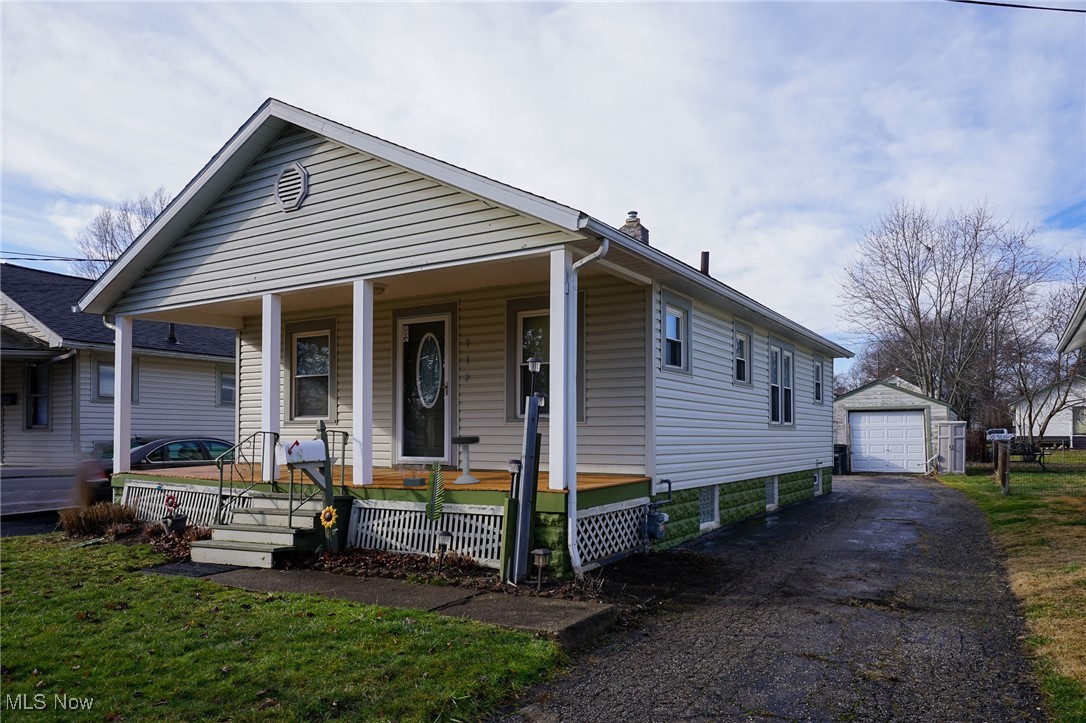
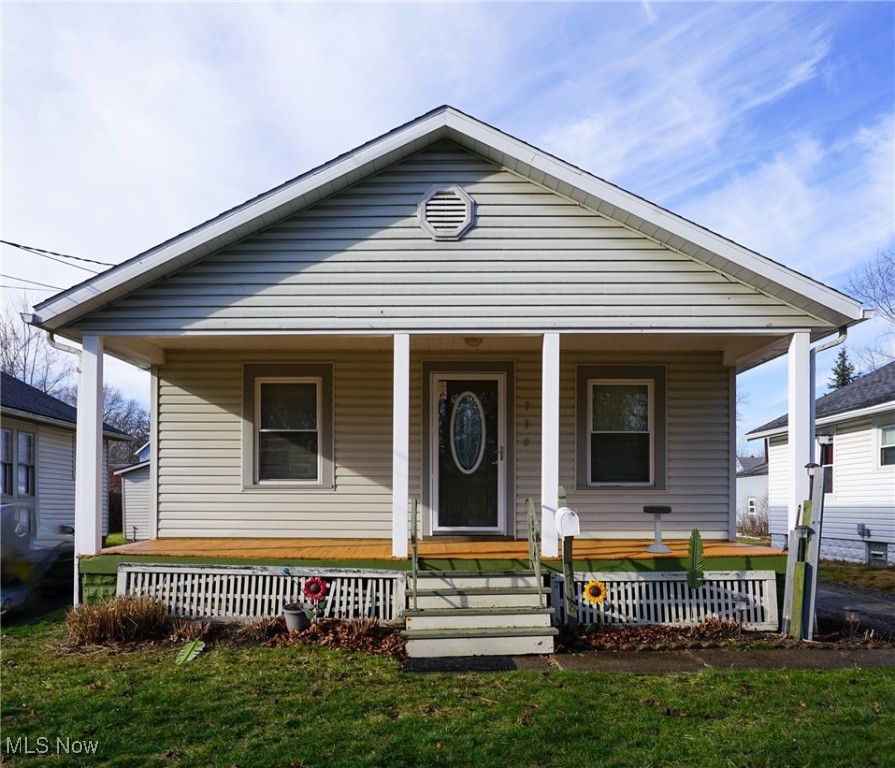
decorative plant: present [399,459,428,486] -> none [609,528,641,557]

